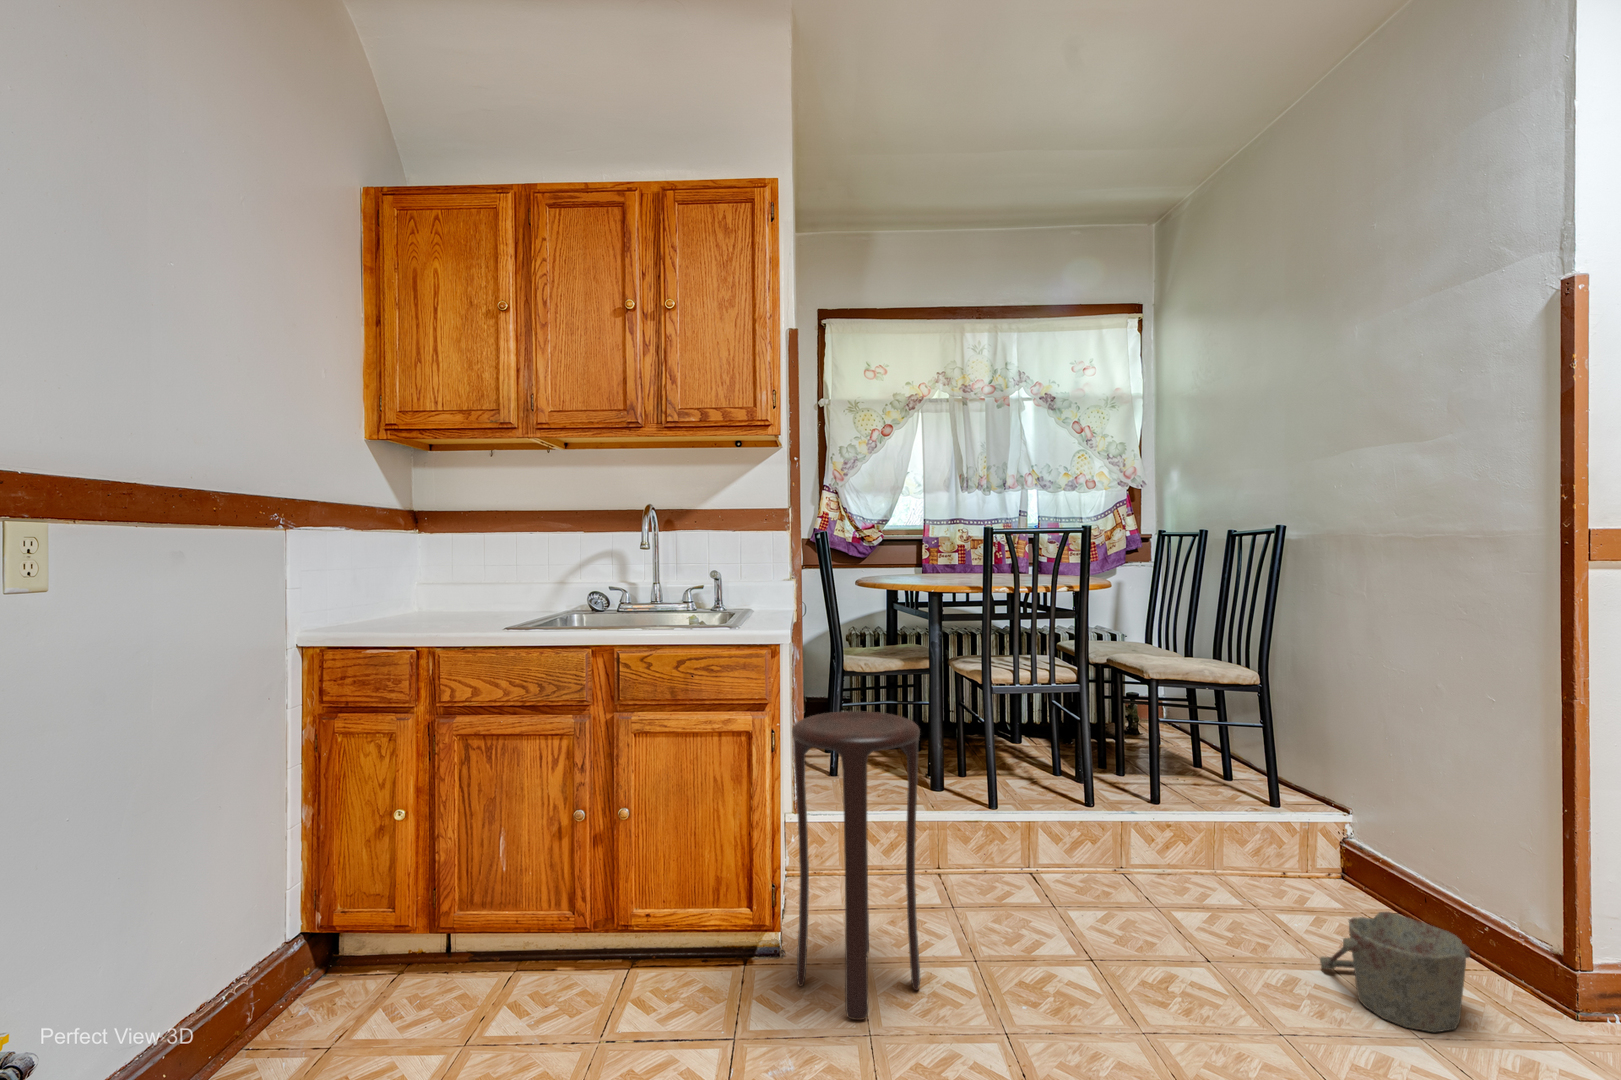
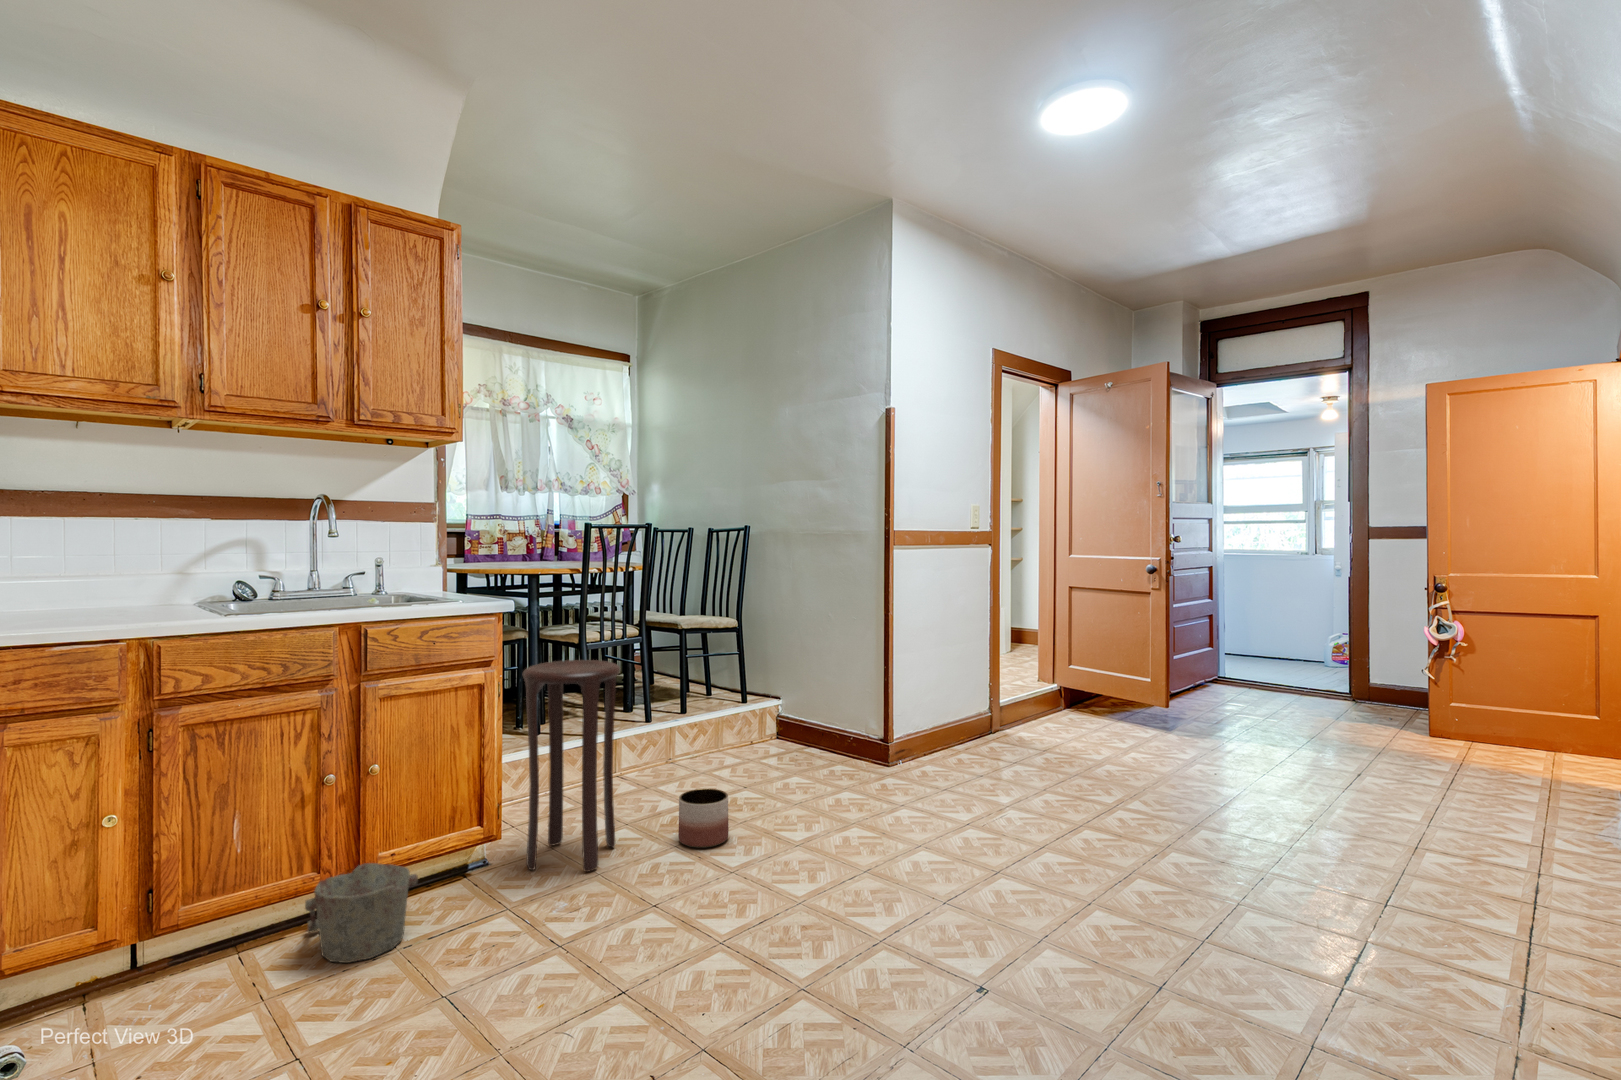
bucket: present [1320,912,1470,1032] -> present [305,863,418,963]
planter: none [1005,941,1088,1052] -> present [679,789,729,848]

